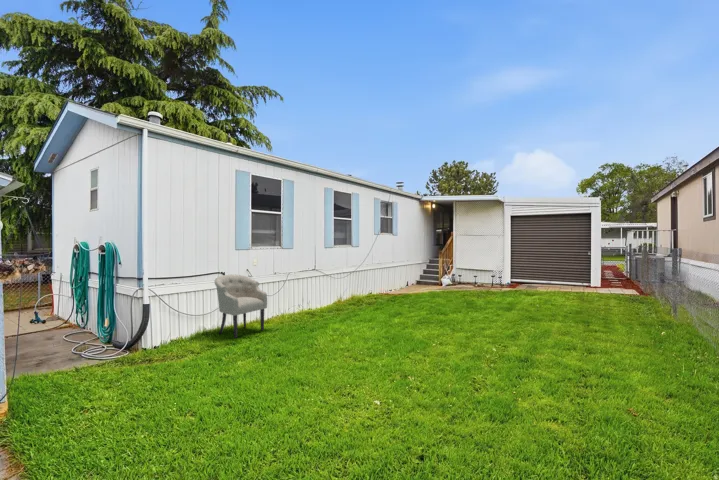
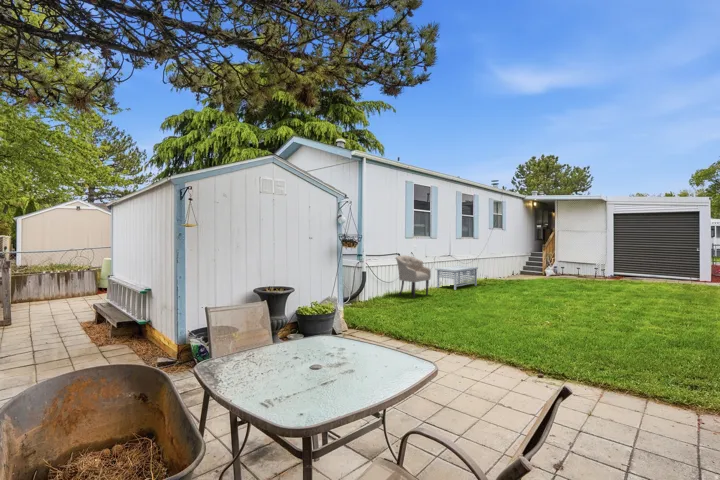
storage bench: none [290,282,350,317] -> present [435,266,478,290]

